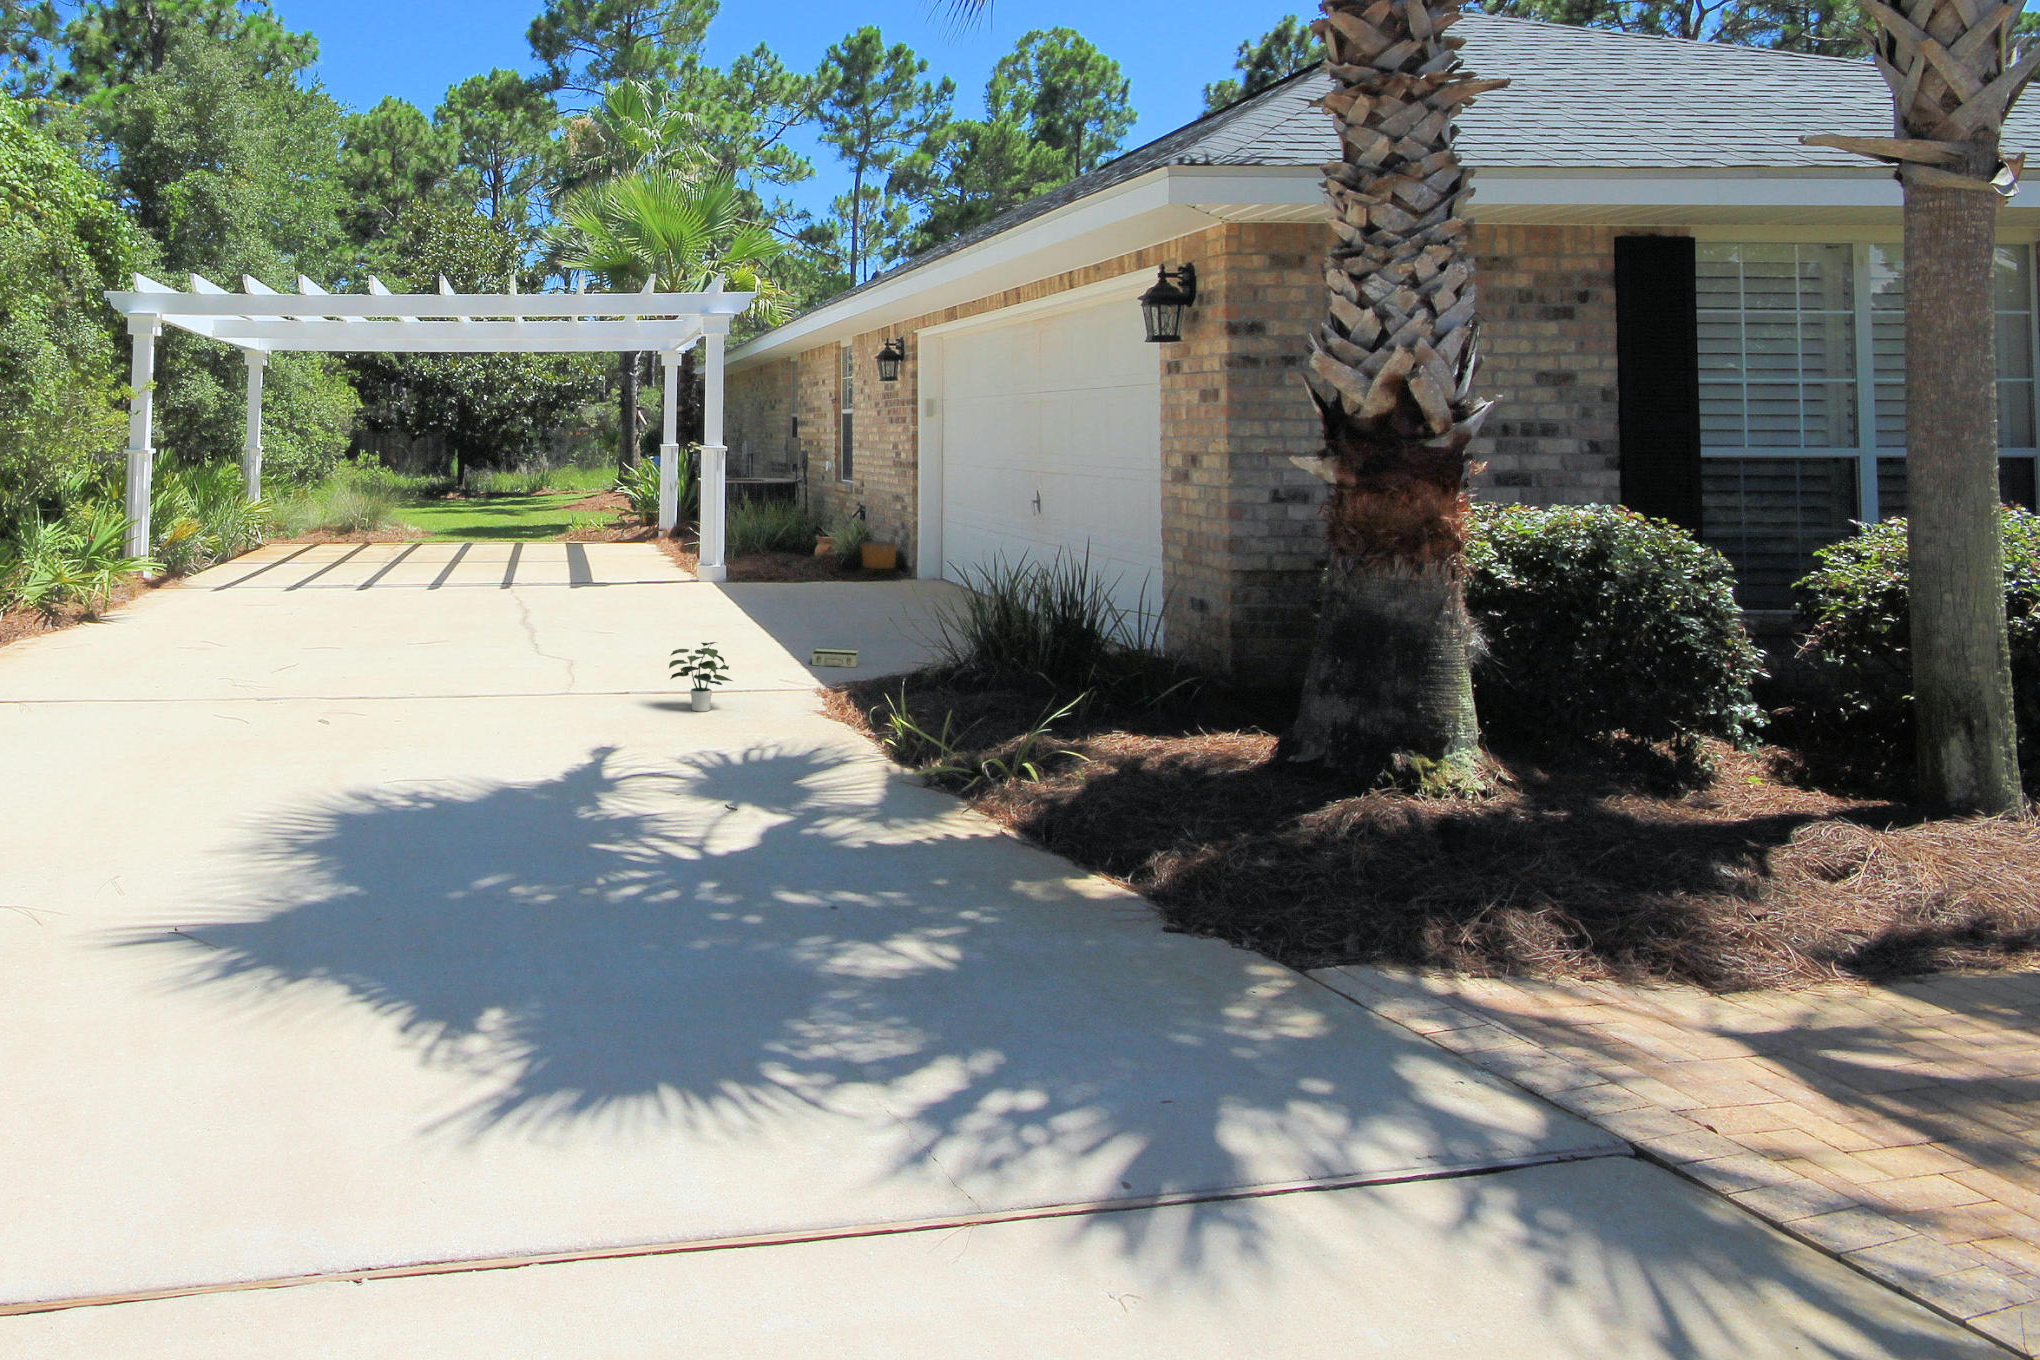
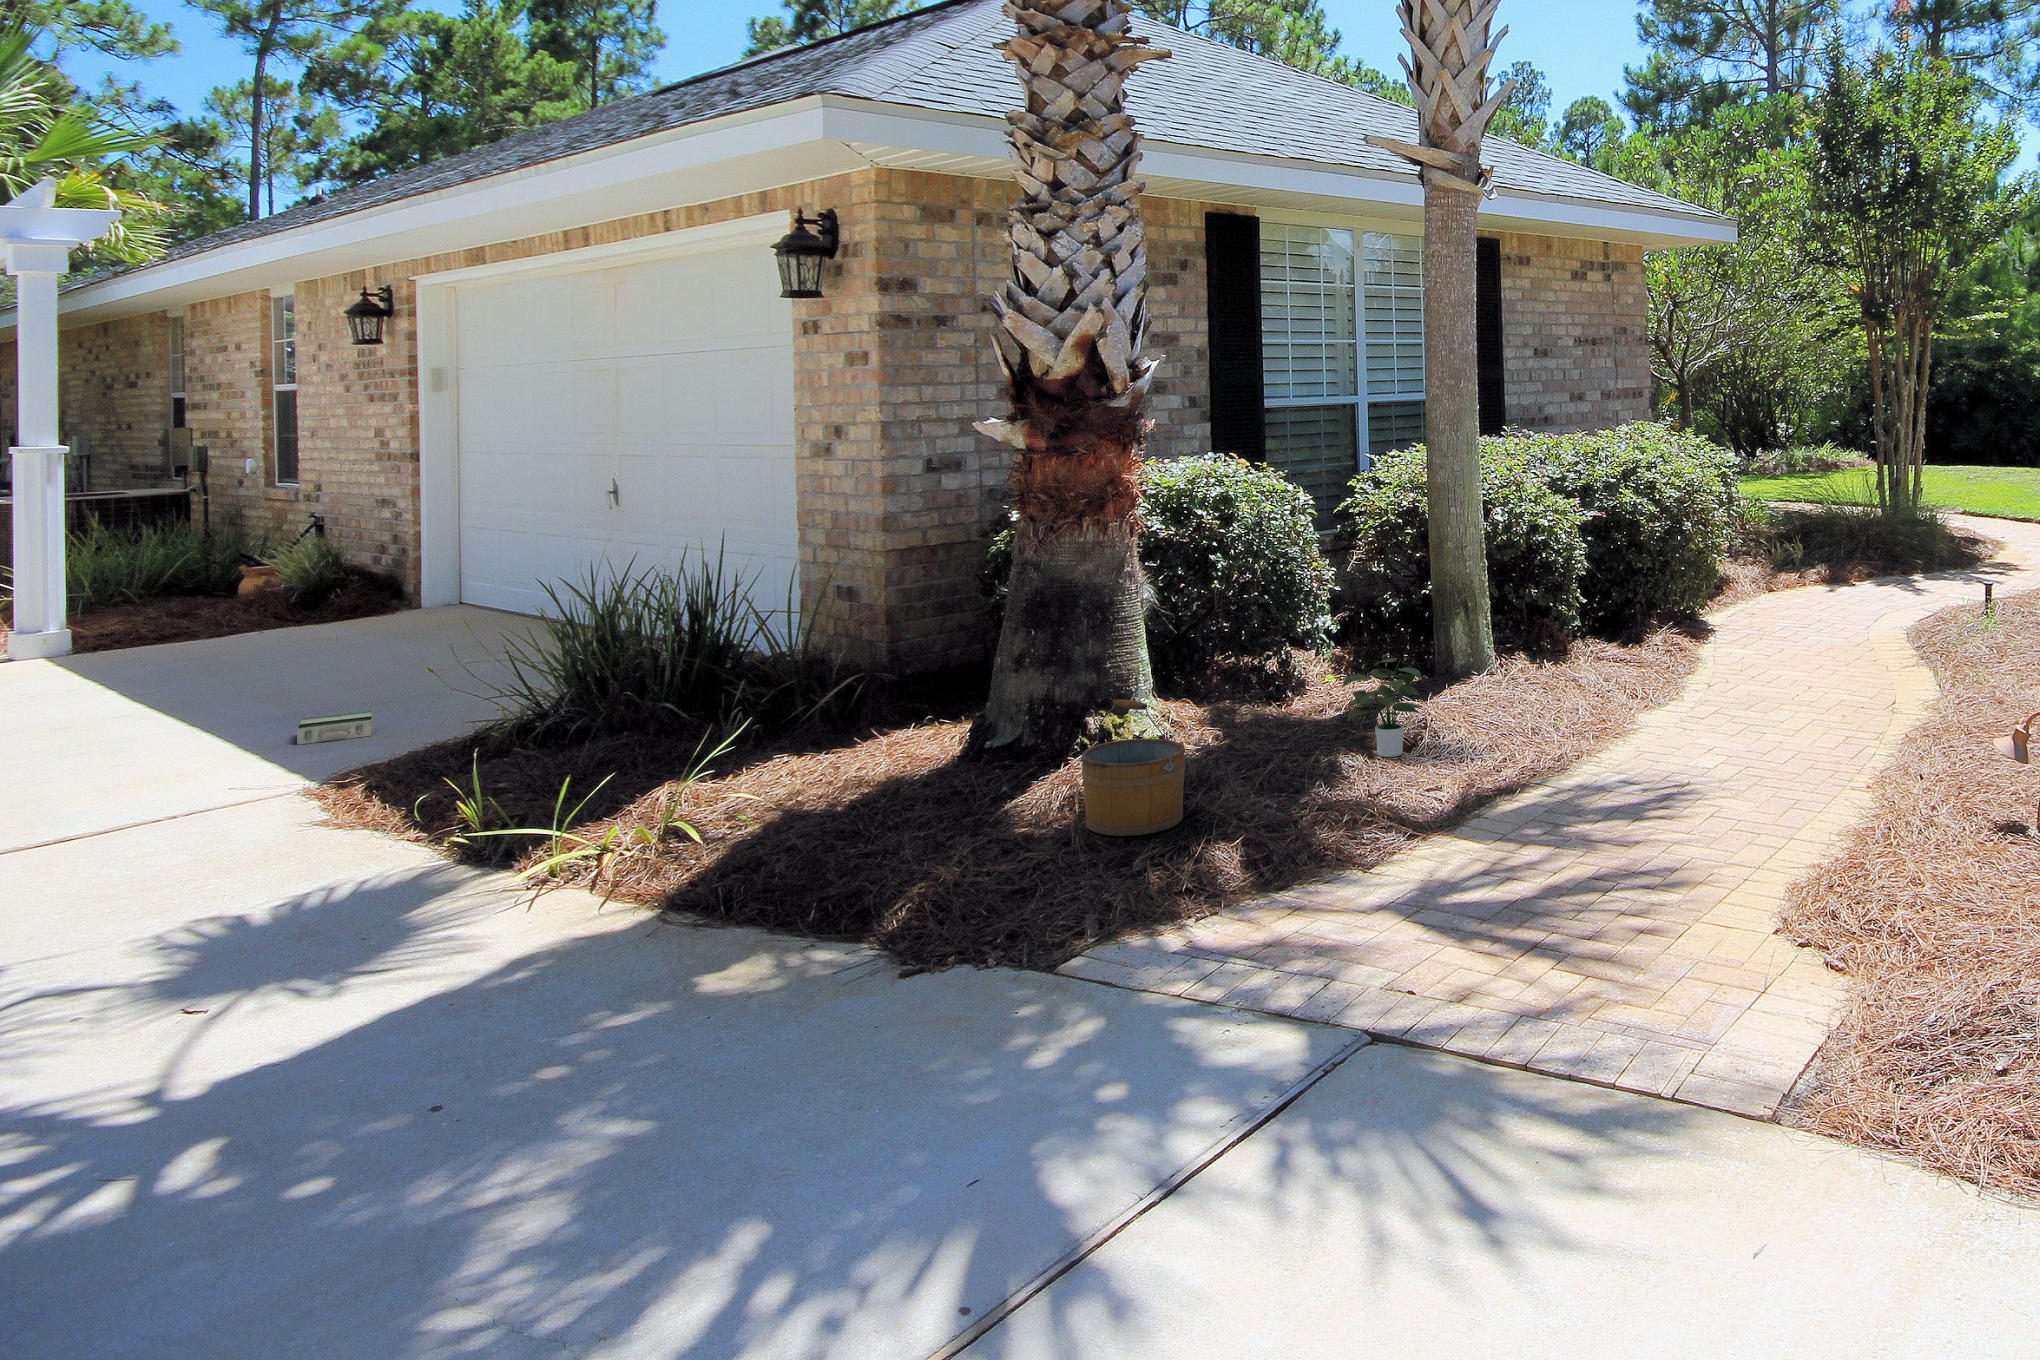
bucket: present [862,541,897,569] -> present [1082,699,1185,836]
potted plant: present [669,642,733,712] -> present [1342,658,1423,757]

